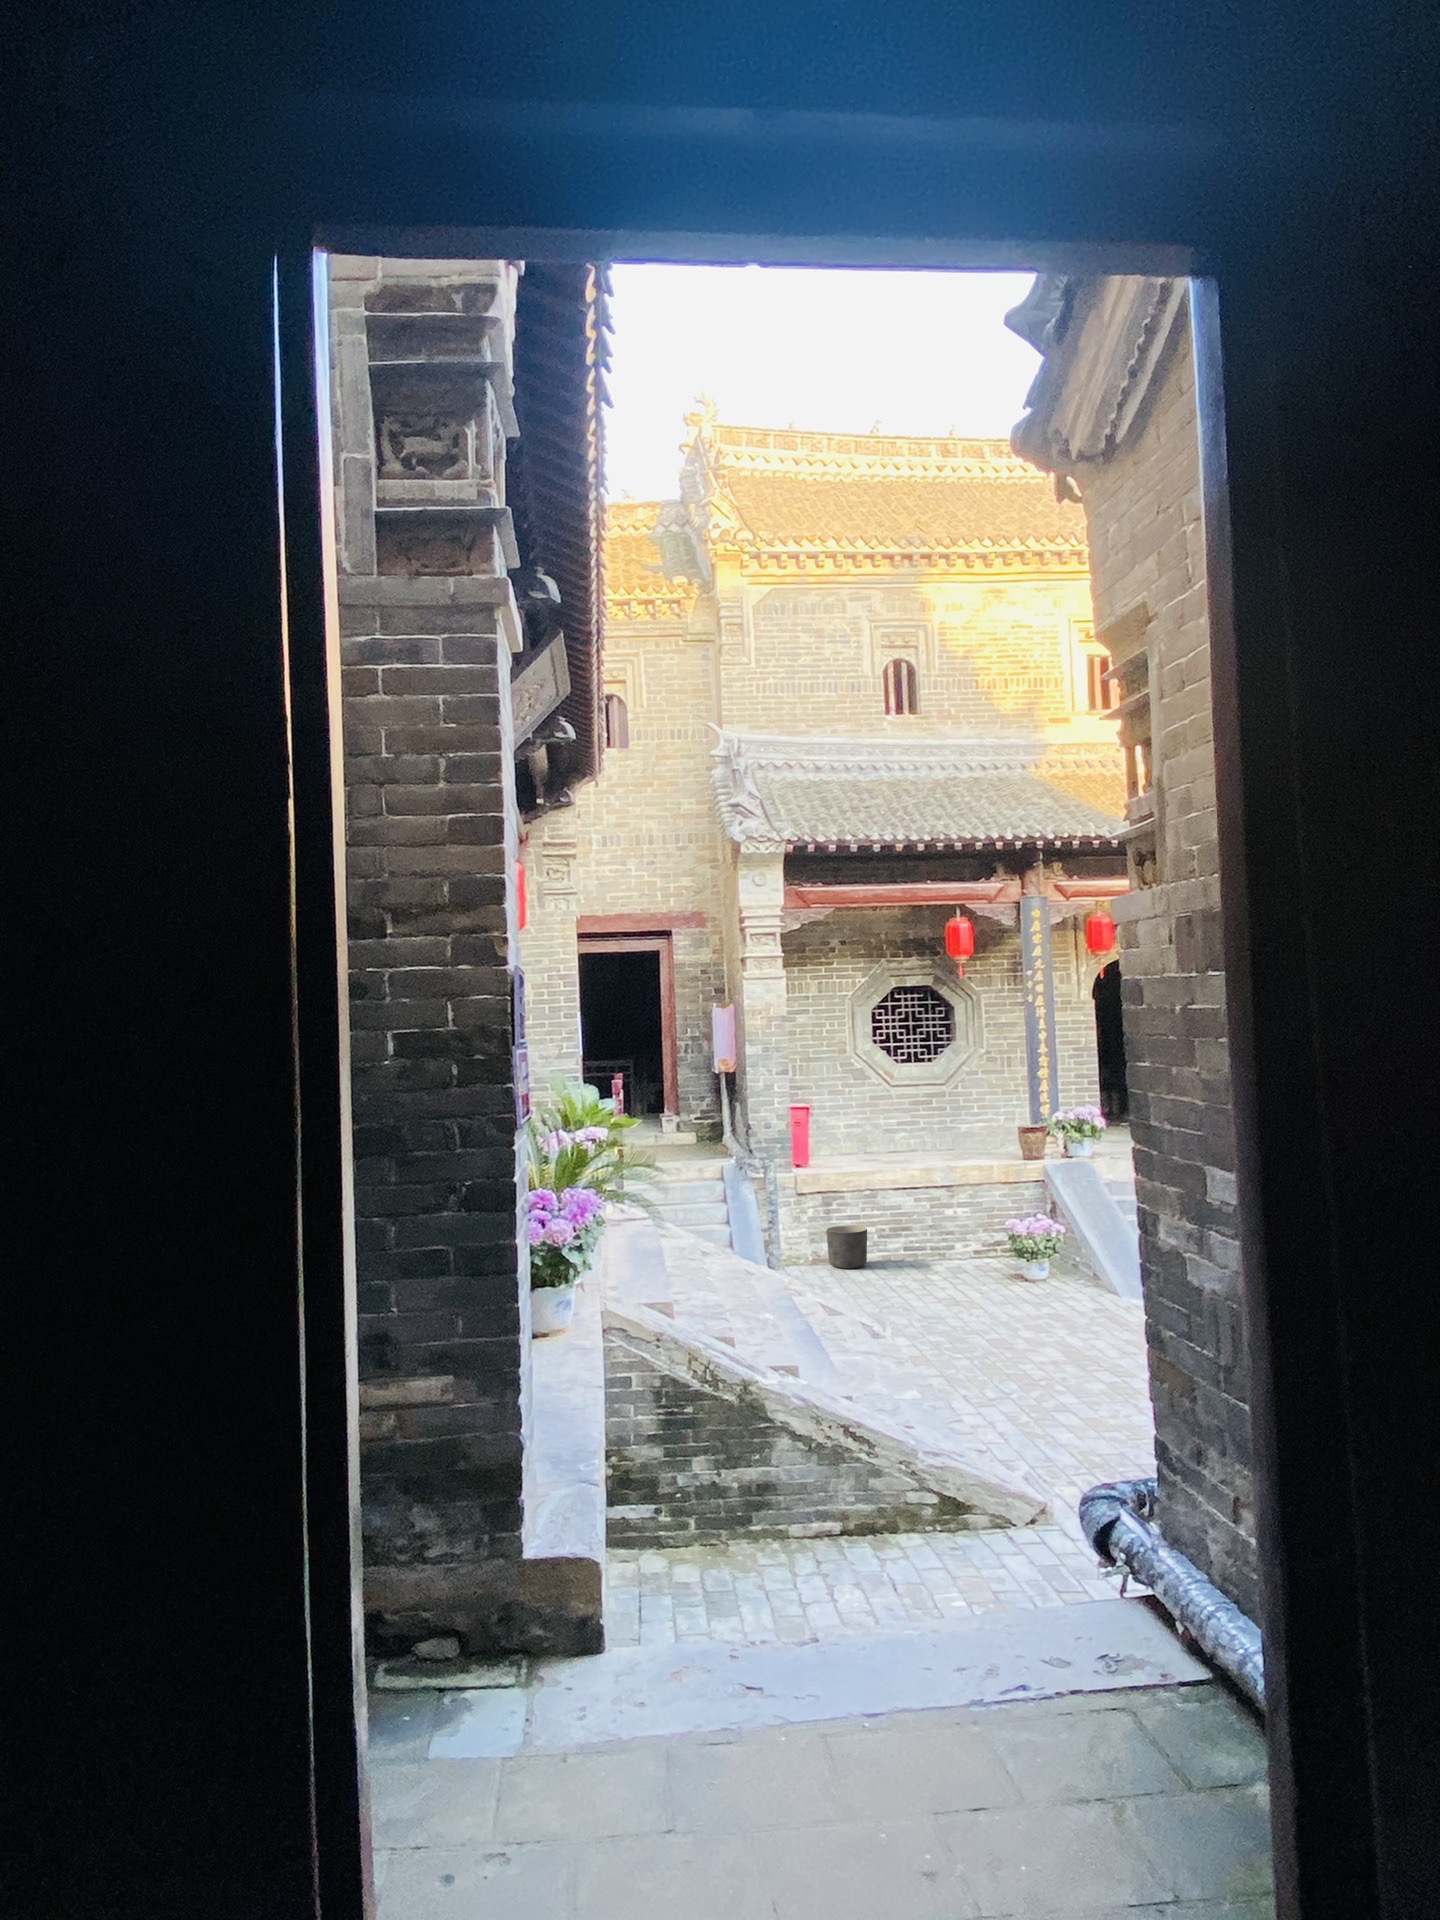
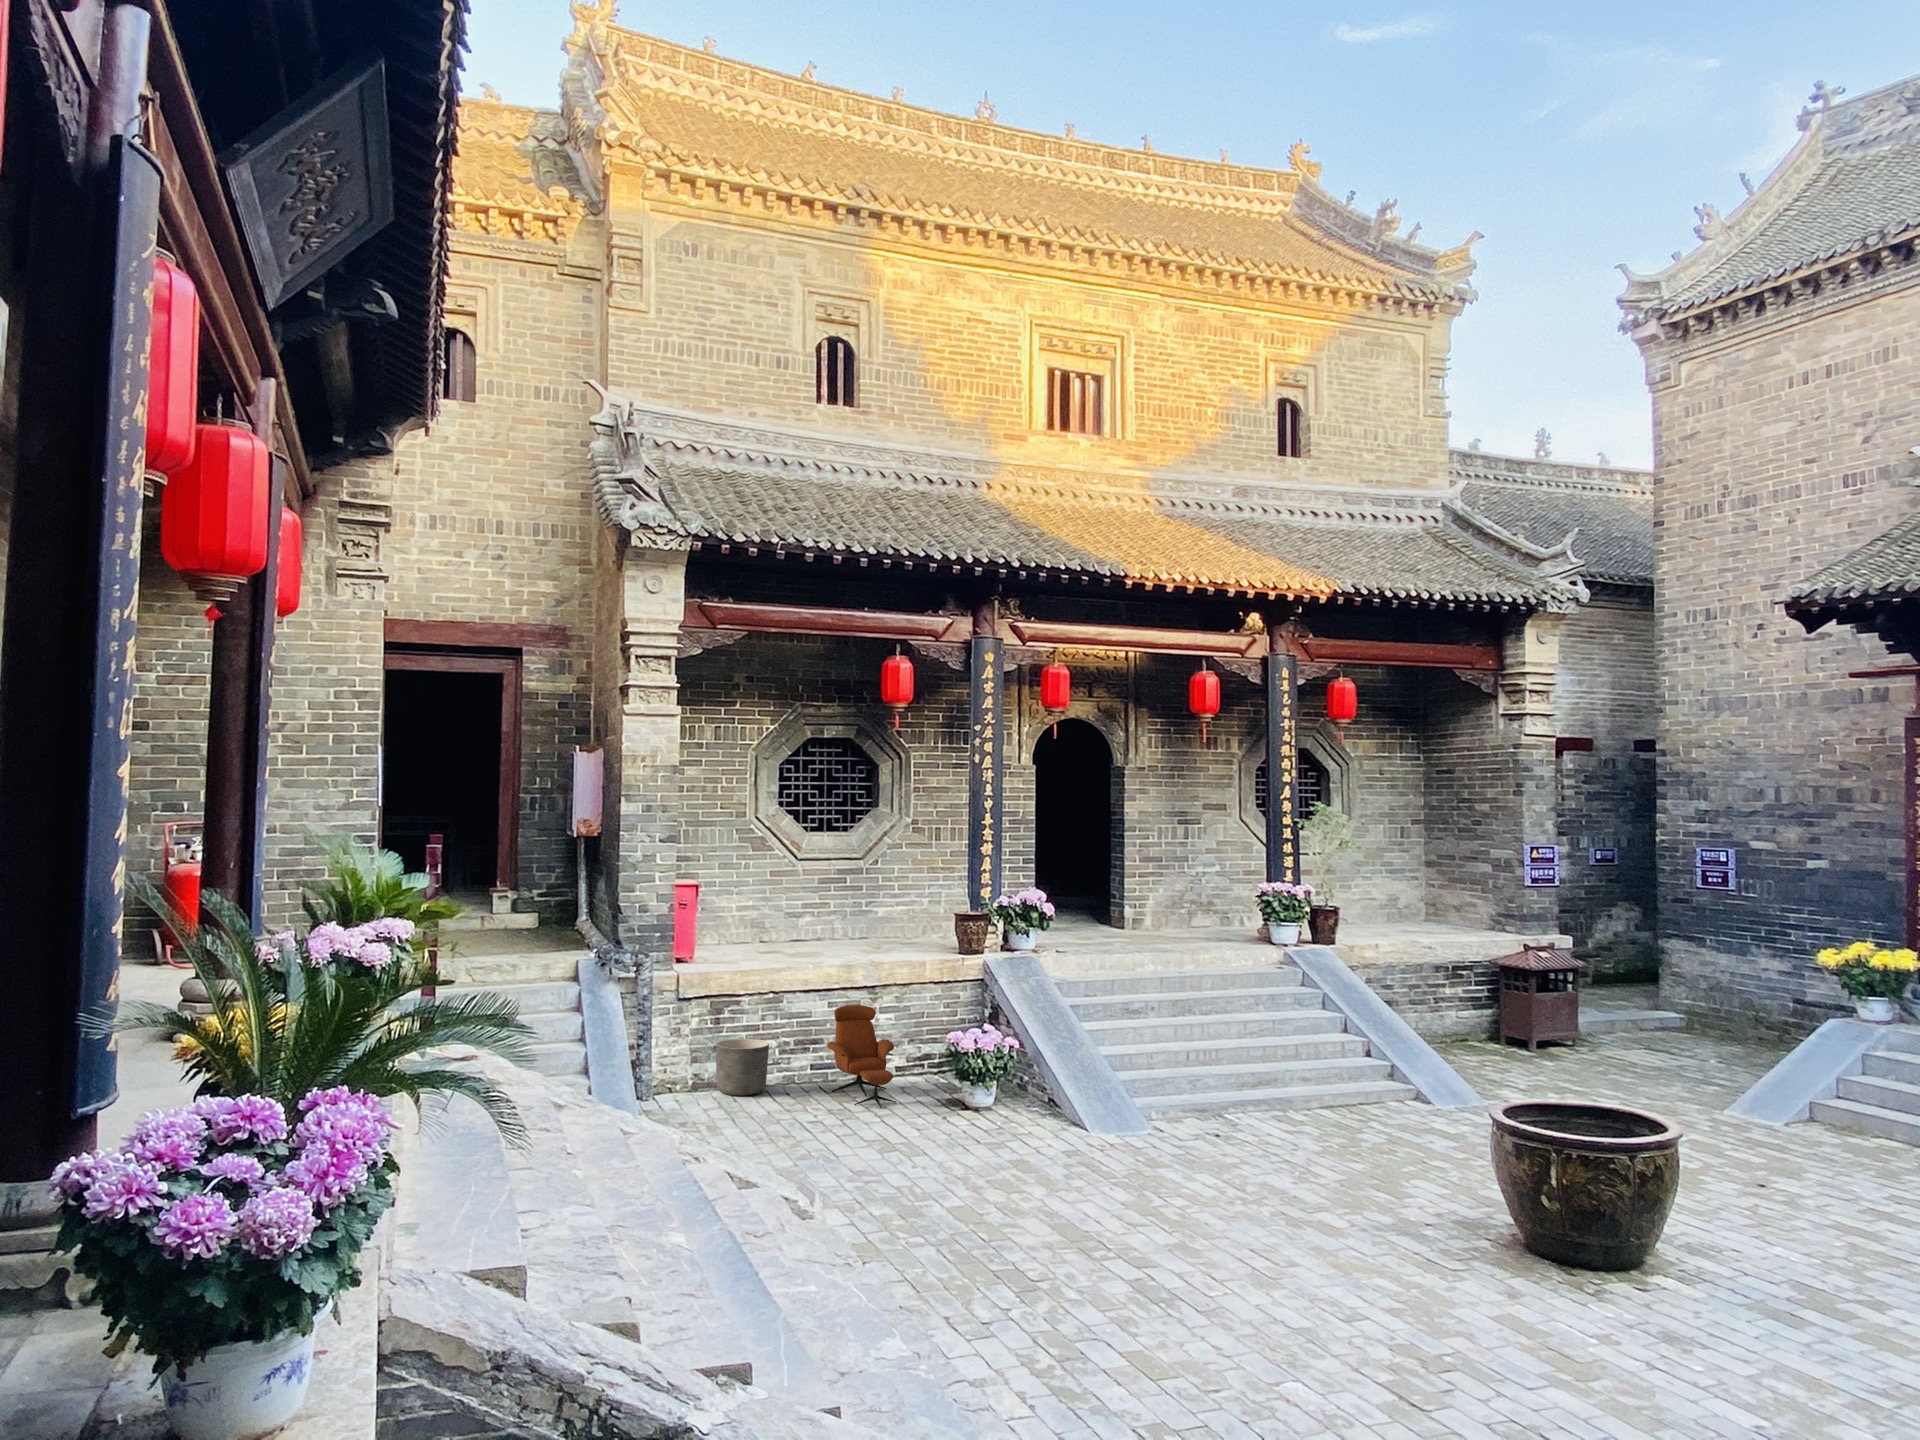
lounge chair: none [912,1199,968,1279] -> present [827,1005,896,1109]

